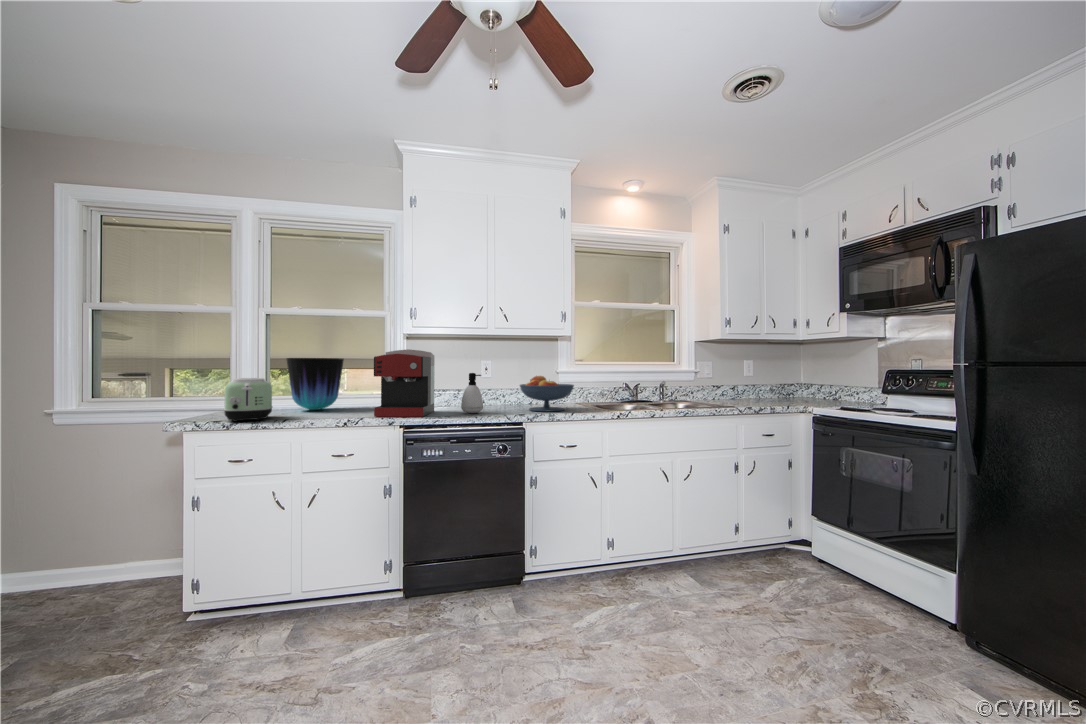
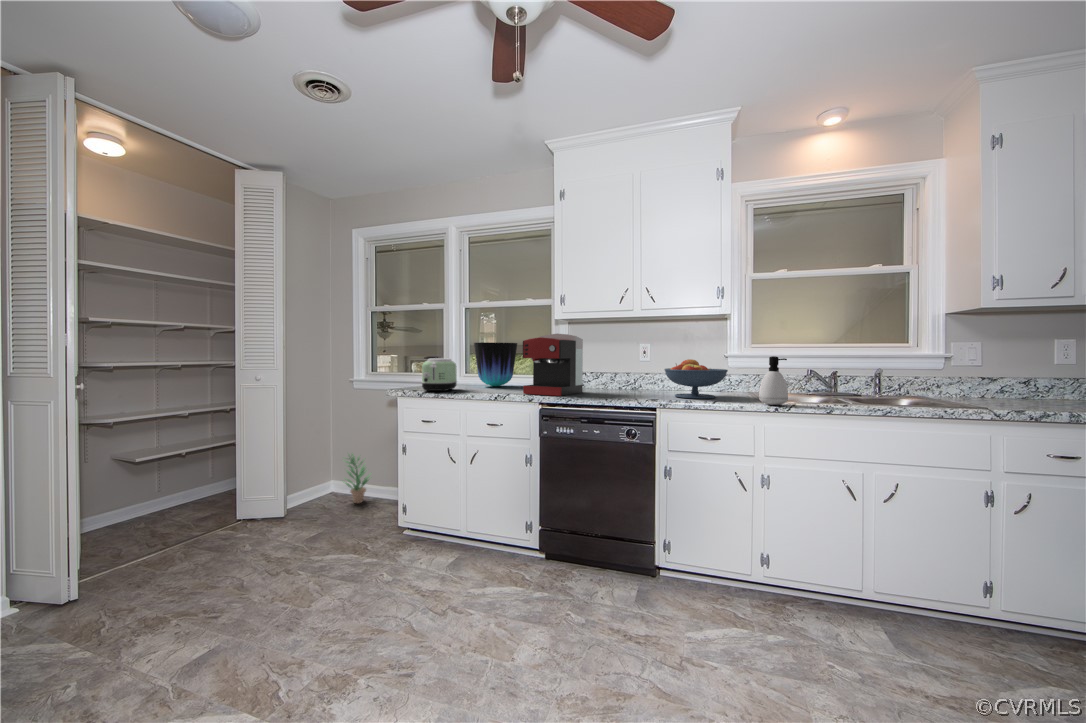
soap dispenser: present [461,373,483,413] -> present [759,356,788,405]
potted plant: none [32,521,96,599] -> present [345,454,370,503]

